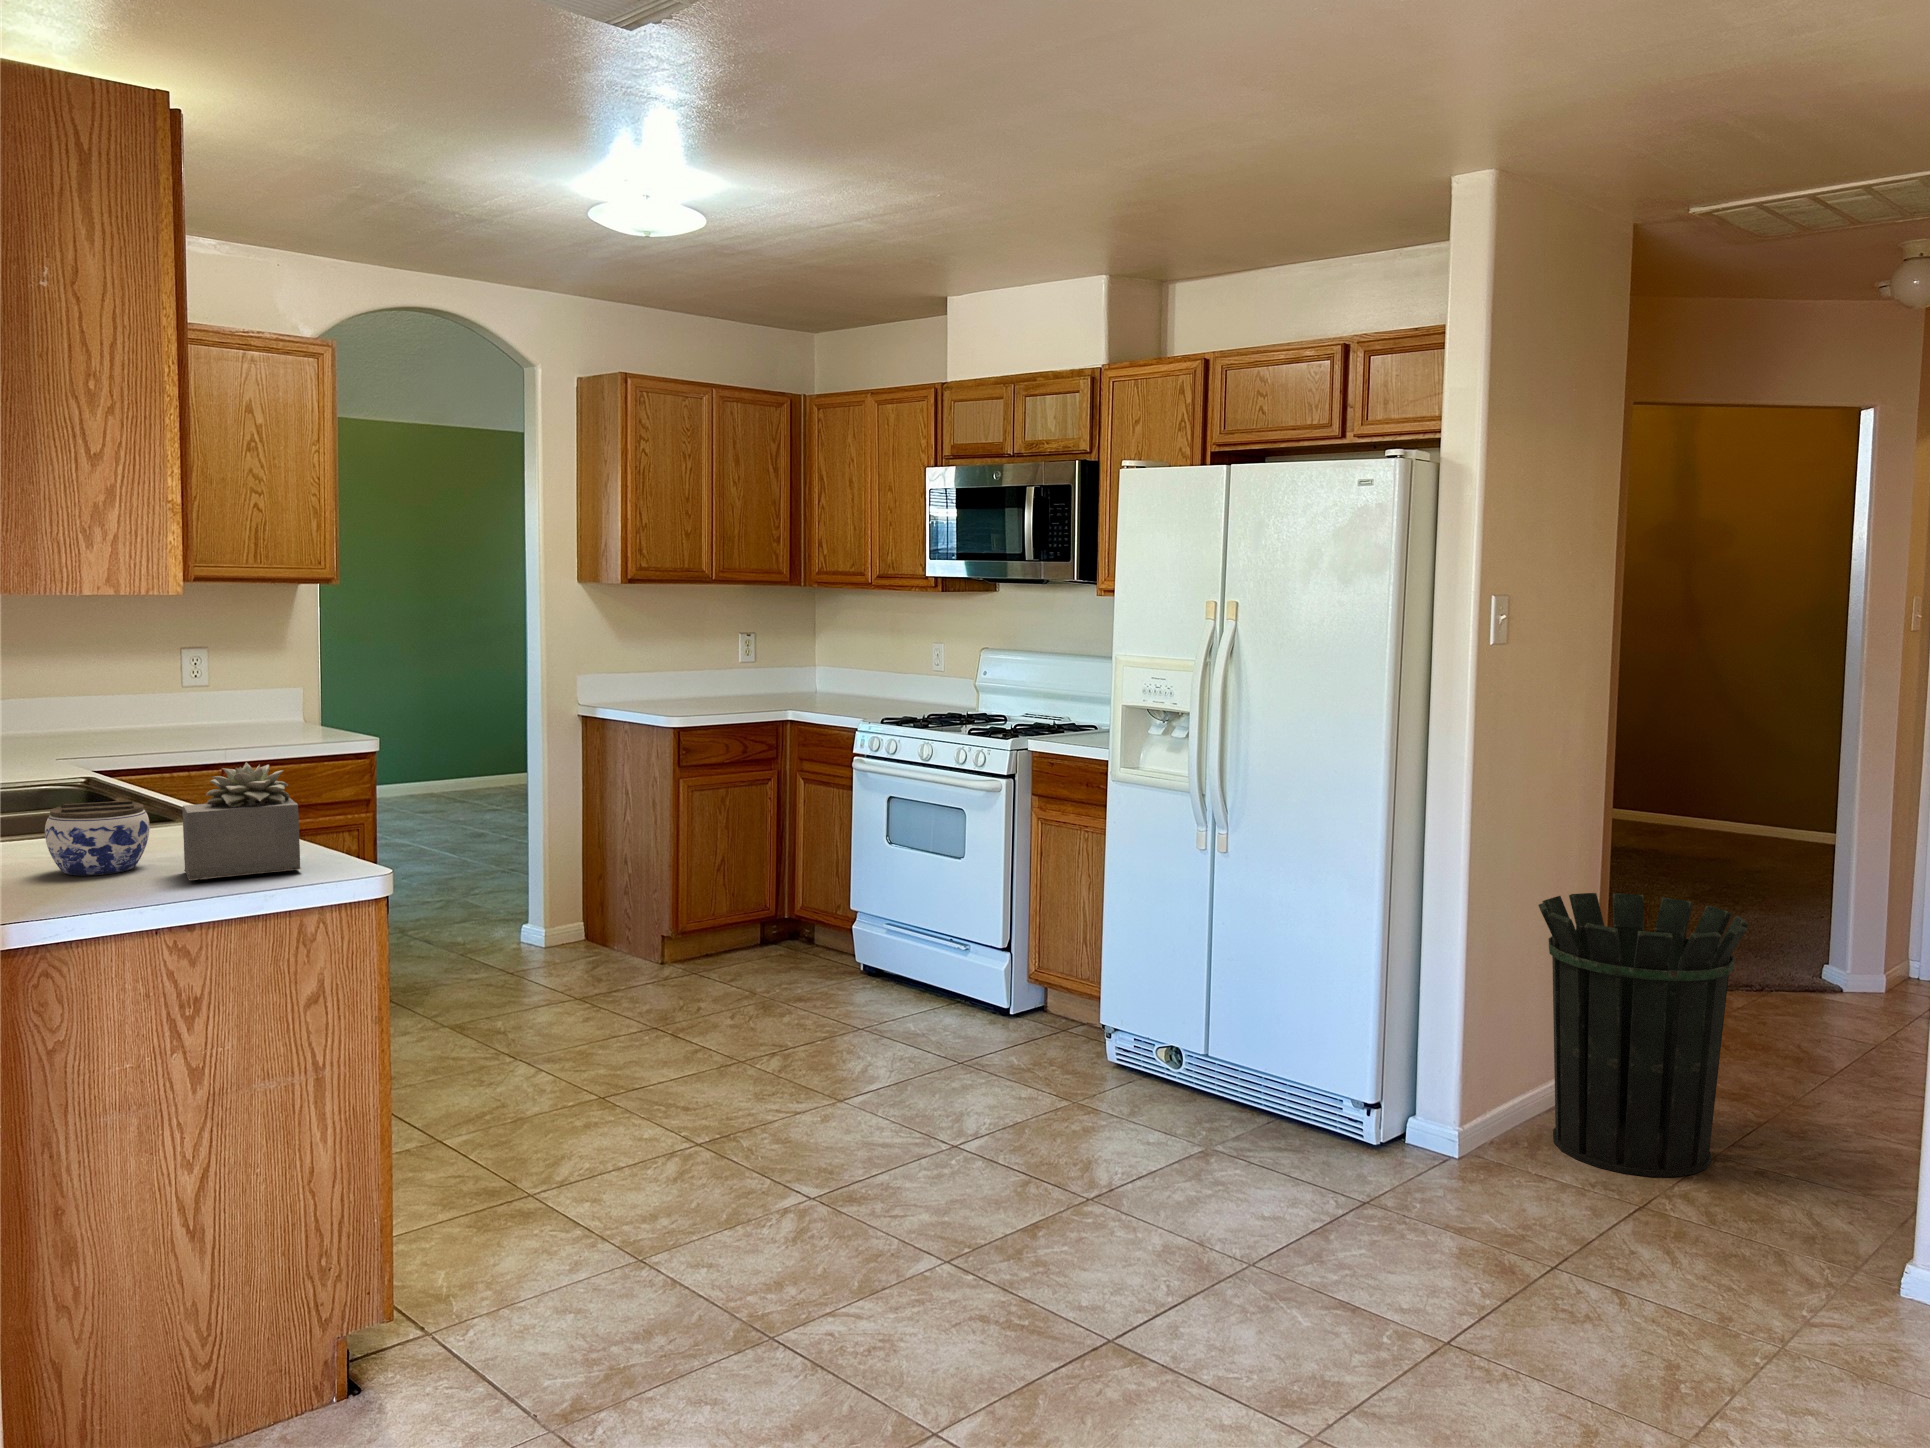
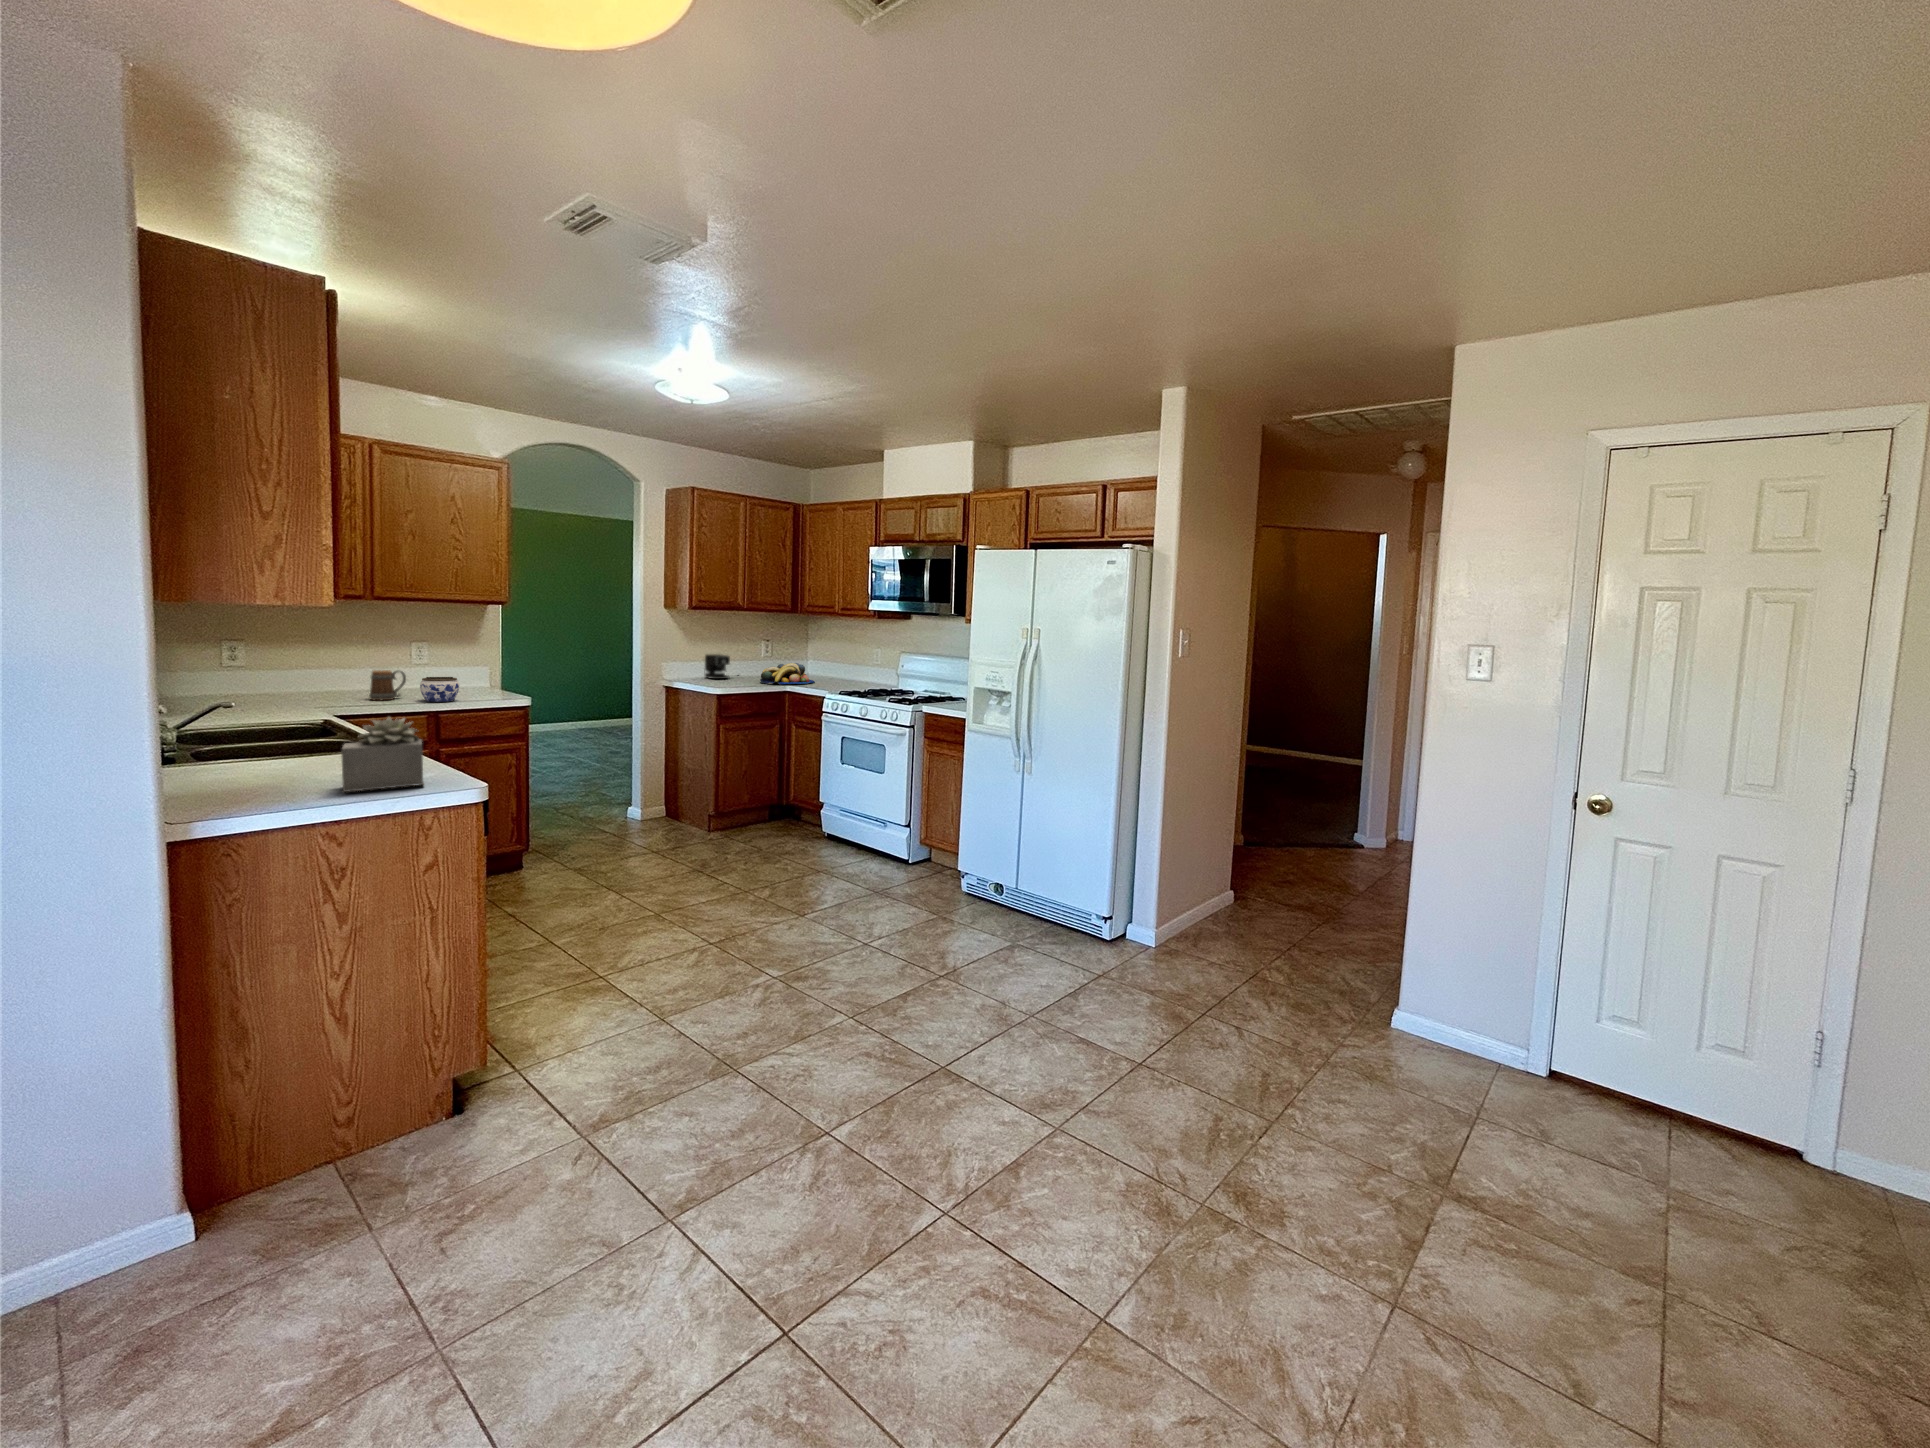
coffee maker: none [646,659,703,701] -> present [705,654,730,679]
fruit bowl: none [740,671,833,708] -> present [760,663,815,684]
mug: none [139,695,193,744] -> present [369,670,406,700]
jar: present [45,801,150,875] -> present [420,677,459,702]
waste bin: present [1538,893,1749,1177] -> none [1203,798,1316,958]

